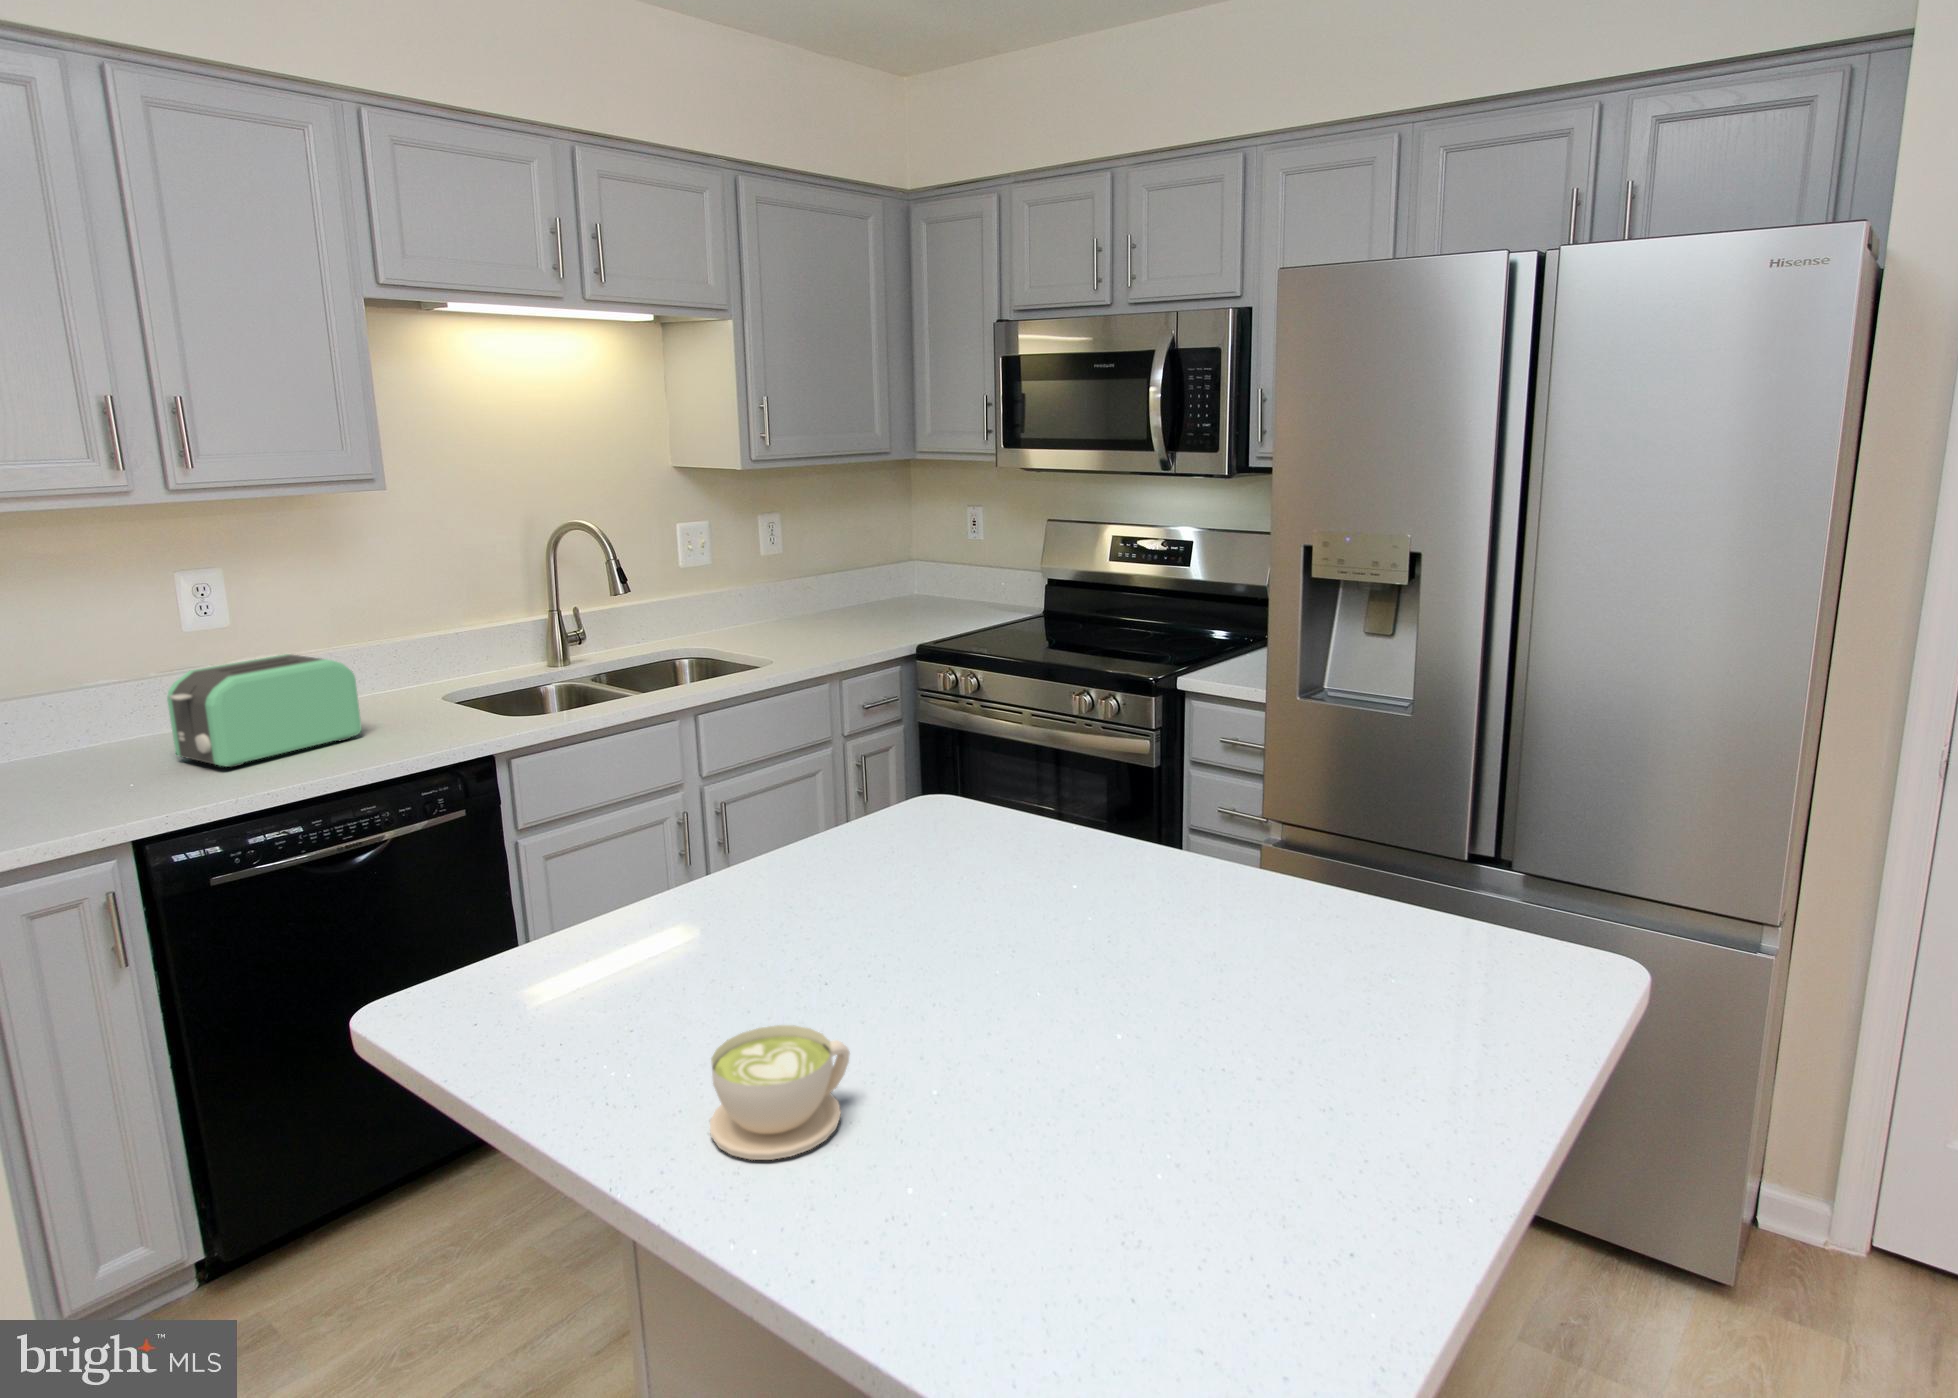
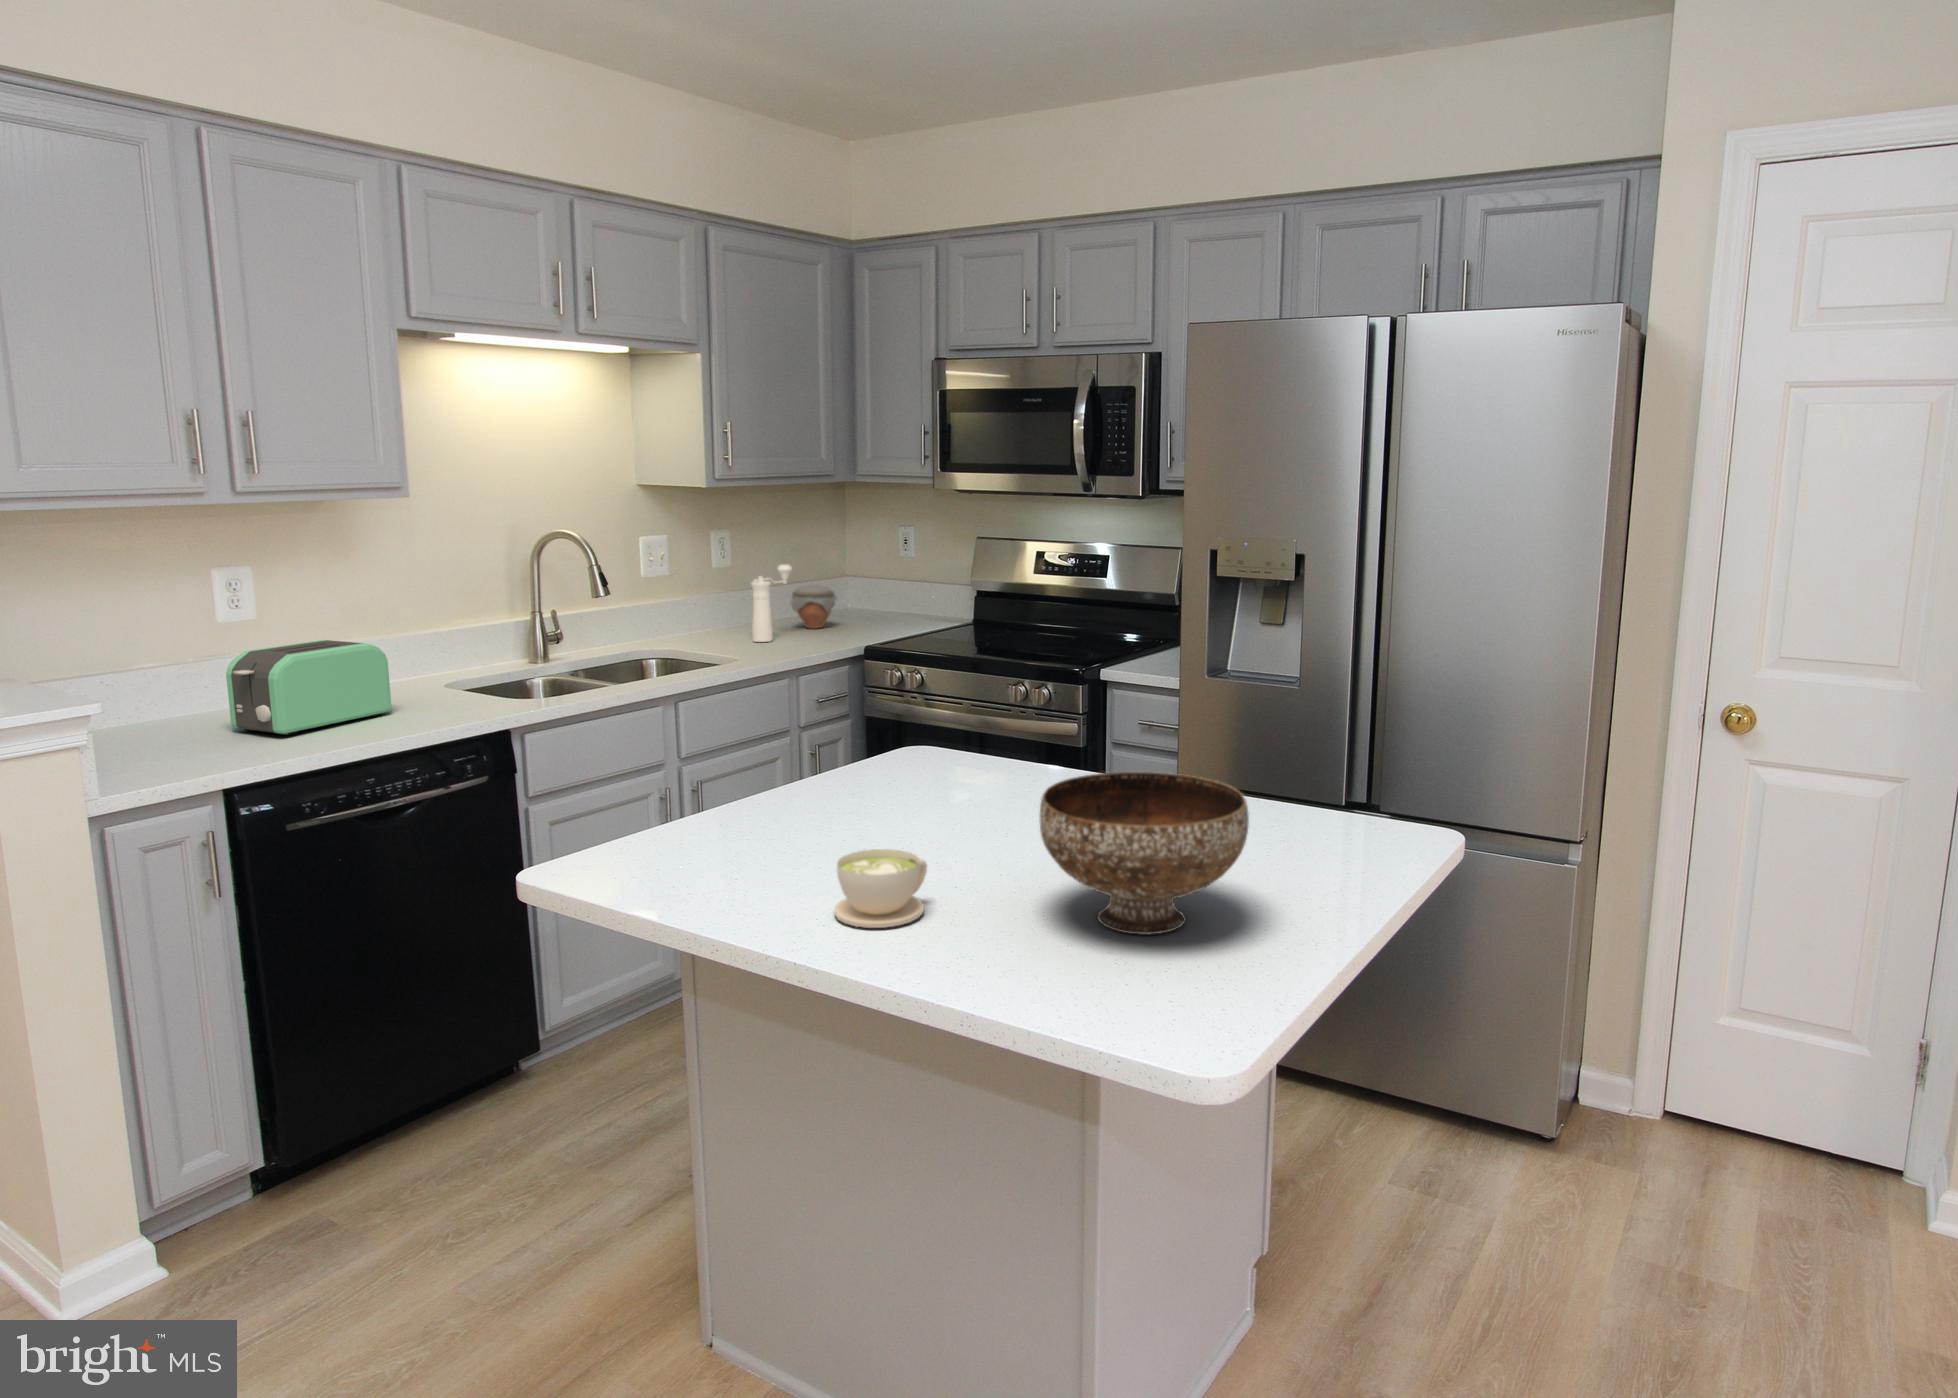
pepper mill: none [794,553,842,640] -> present [751,565,792,642]
jar: none [843,573,896,621] -> present [791,585,837,629]
bowl: none [998,917,1315,1192] -> present [1040,772,1249,935]

